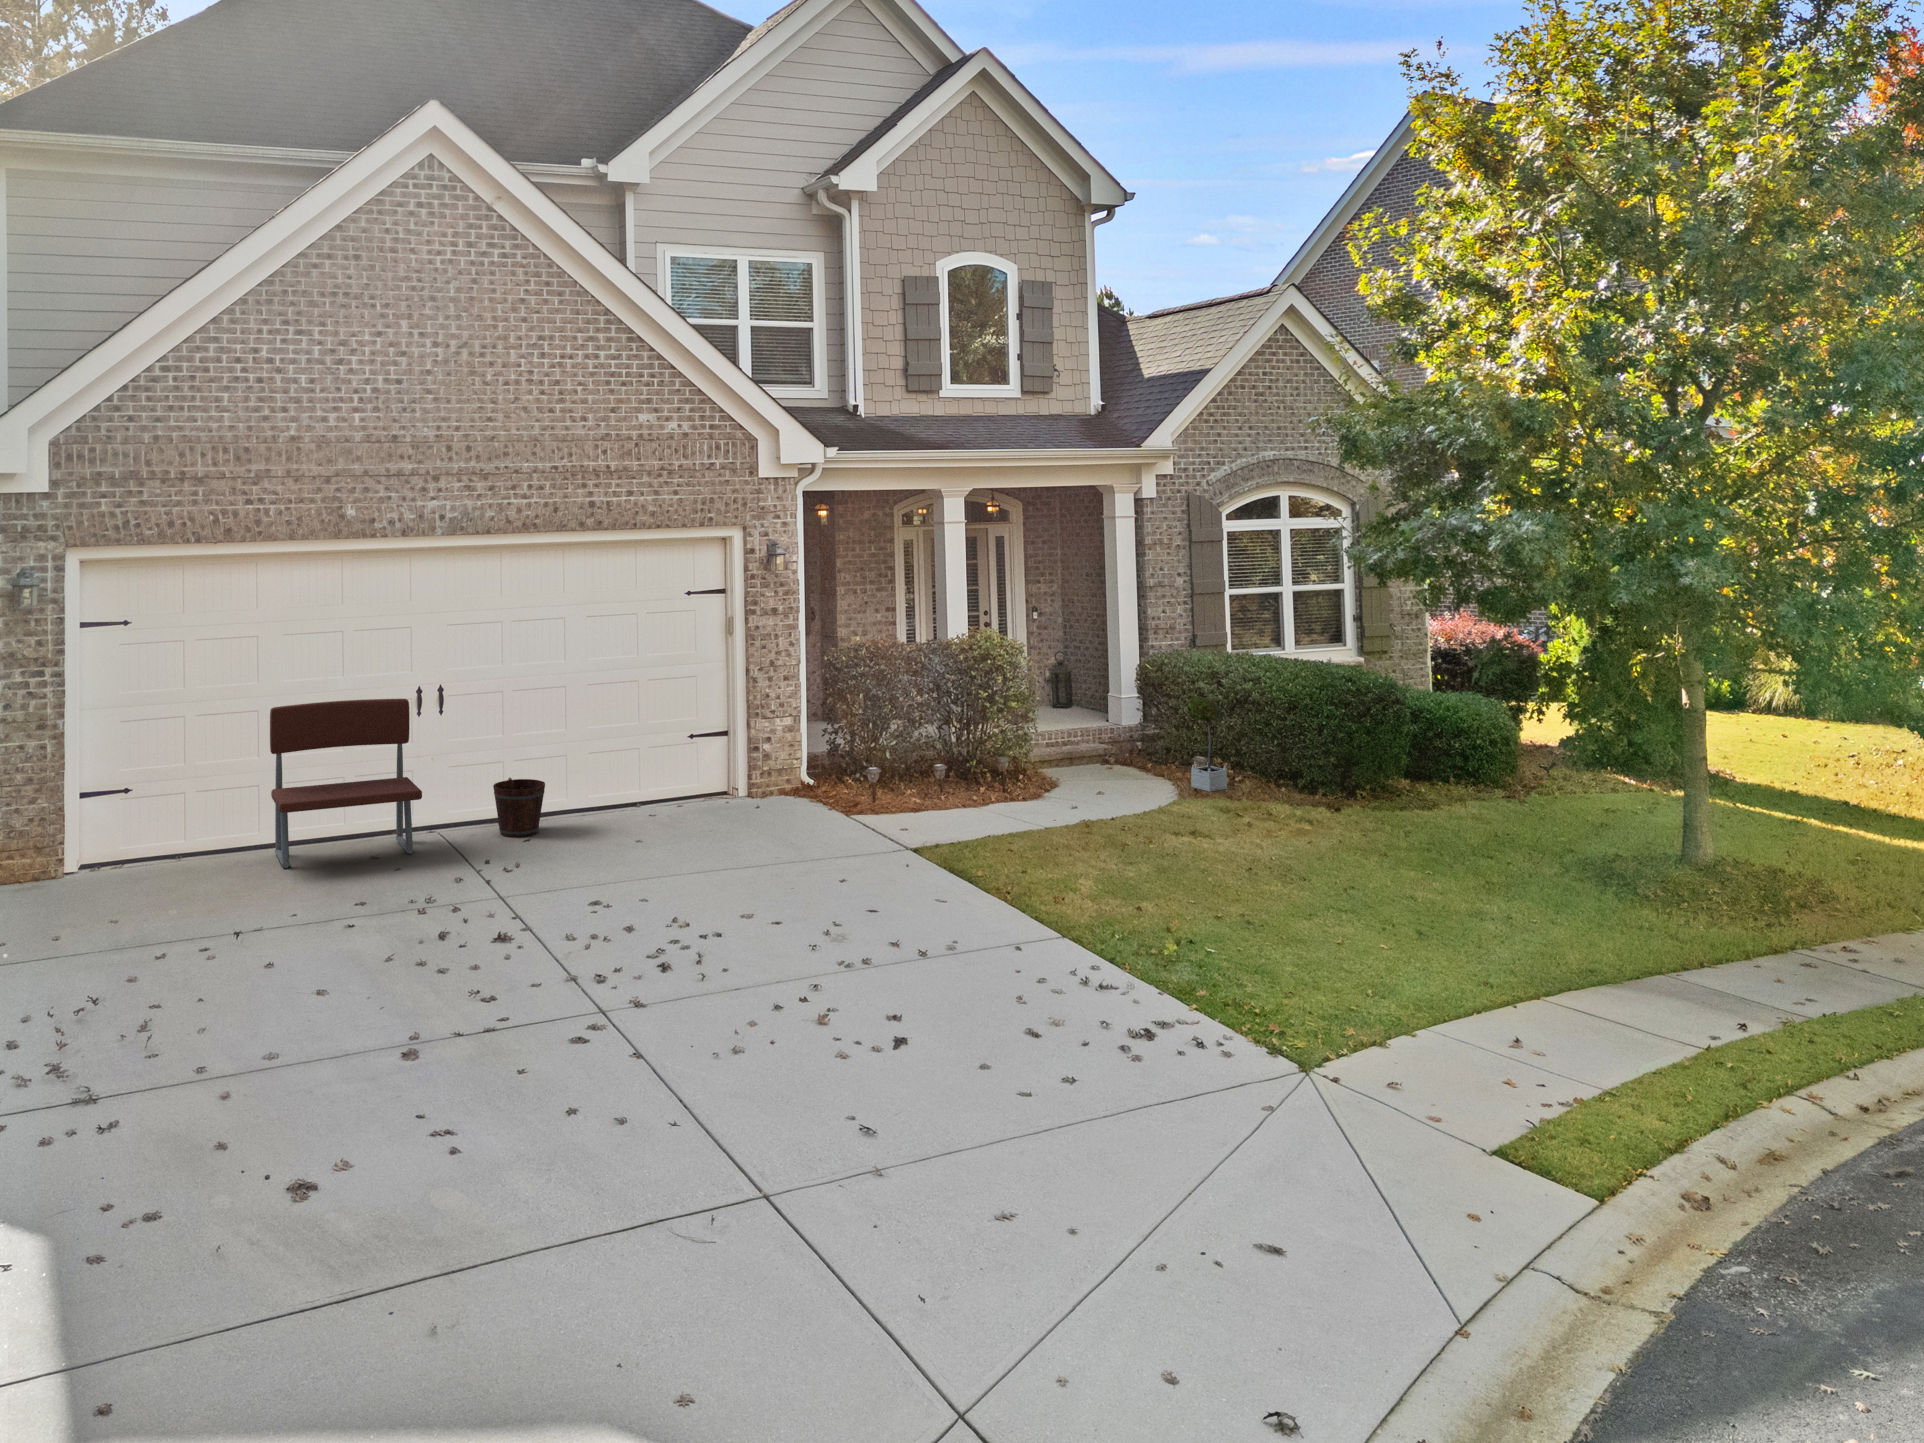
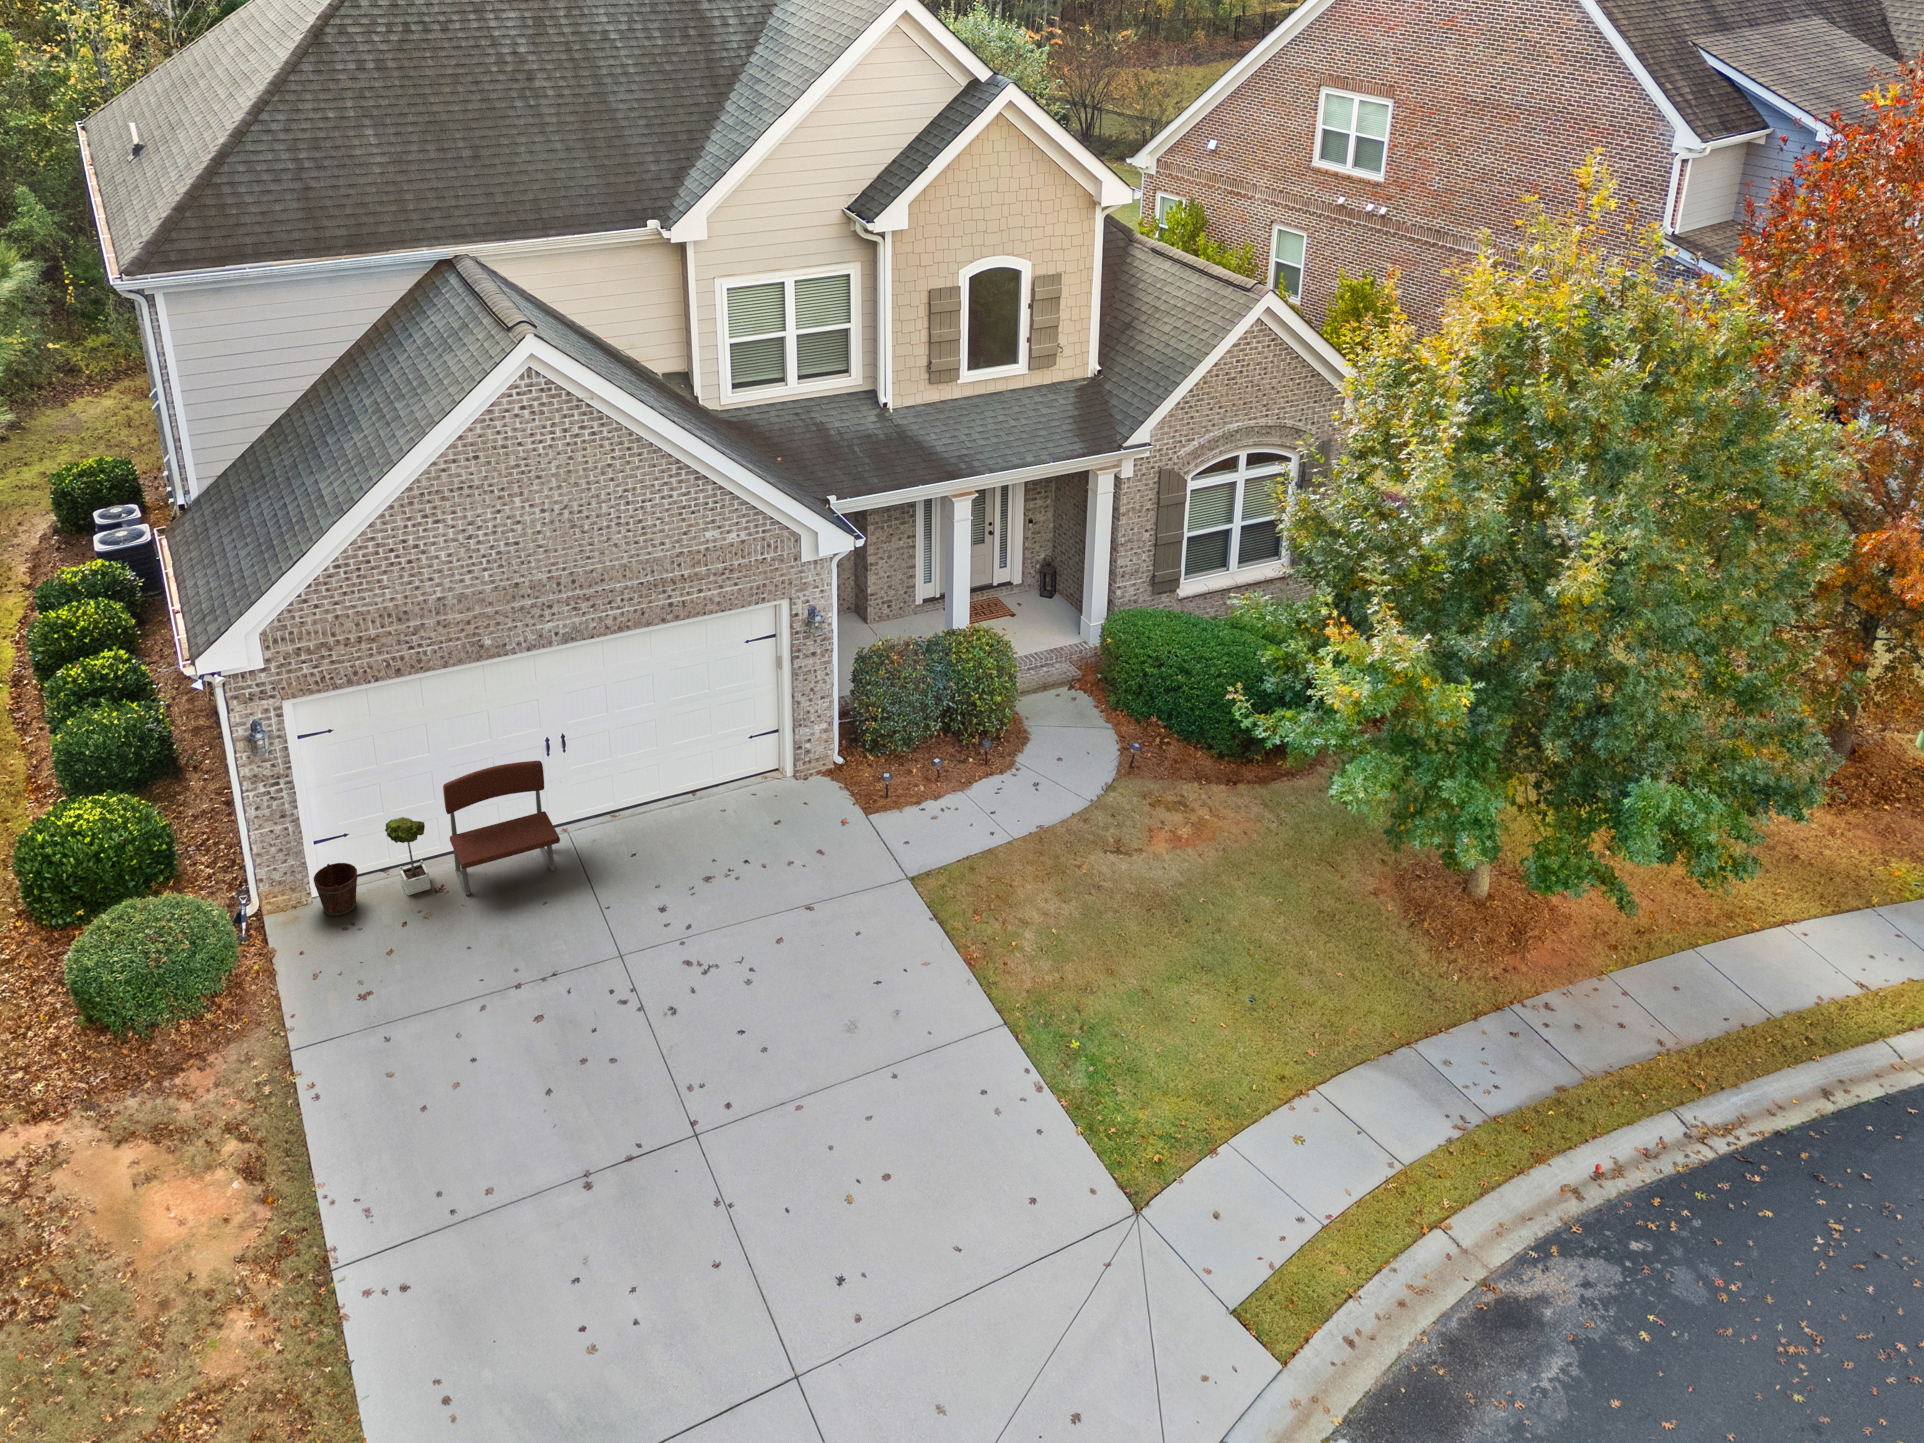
potted tree: present [1187,695,1227,792] -> present [385,817,431,896]
bucket: present [493,778,545,837] -> present [314,863,357,917]

